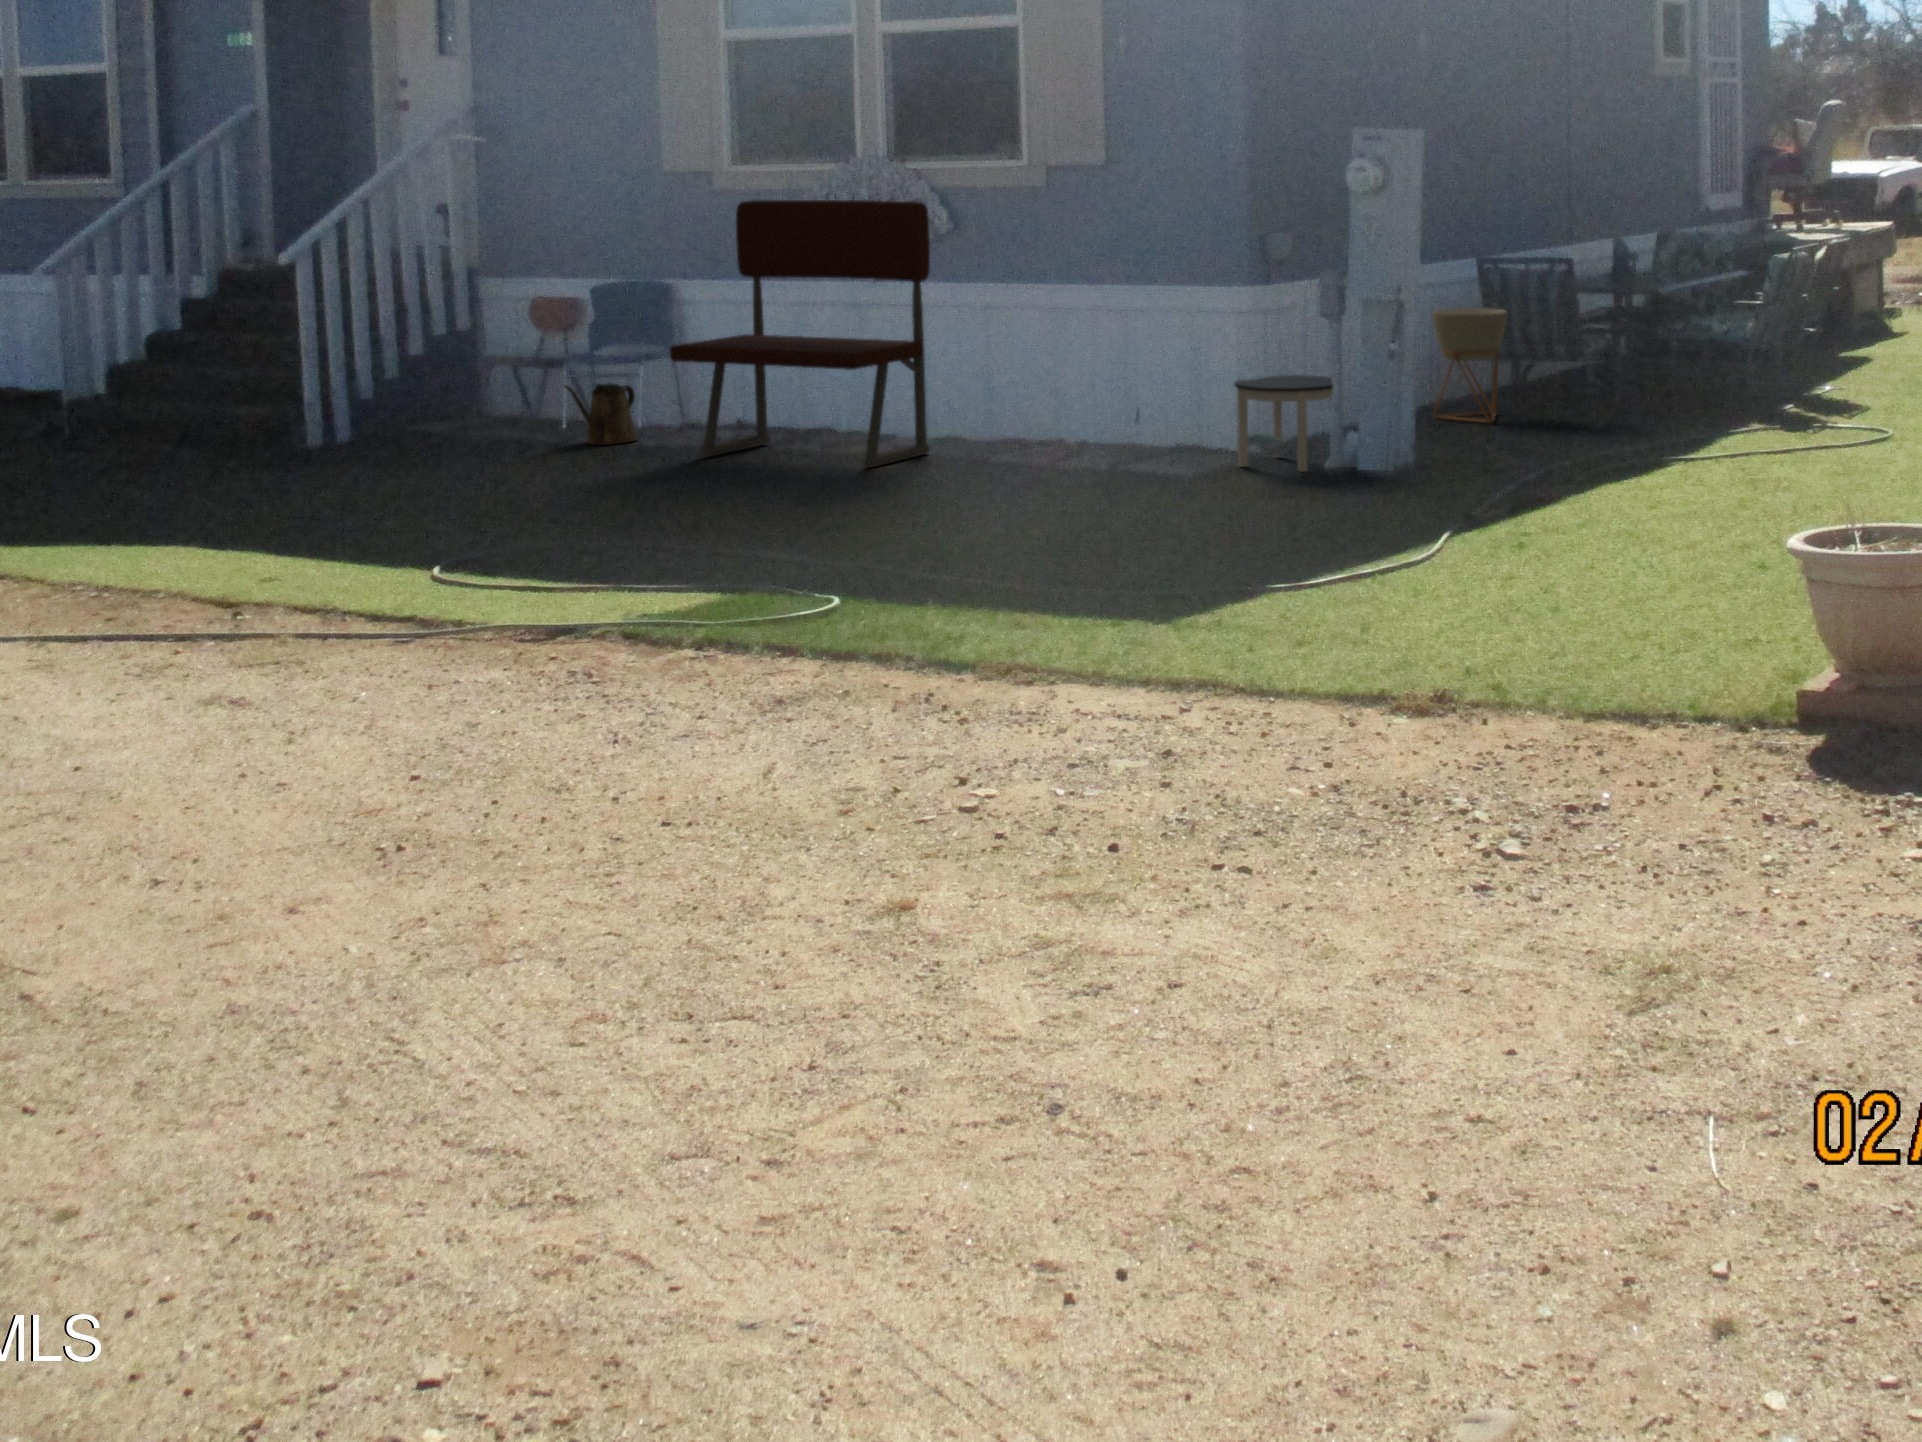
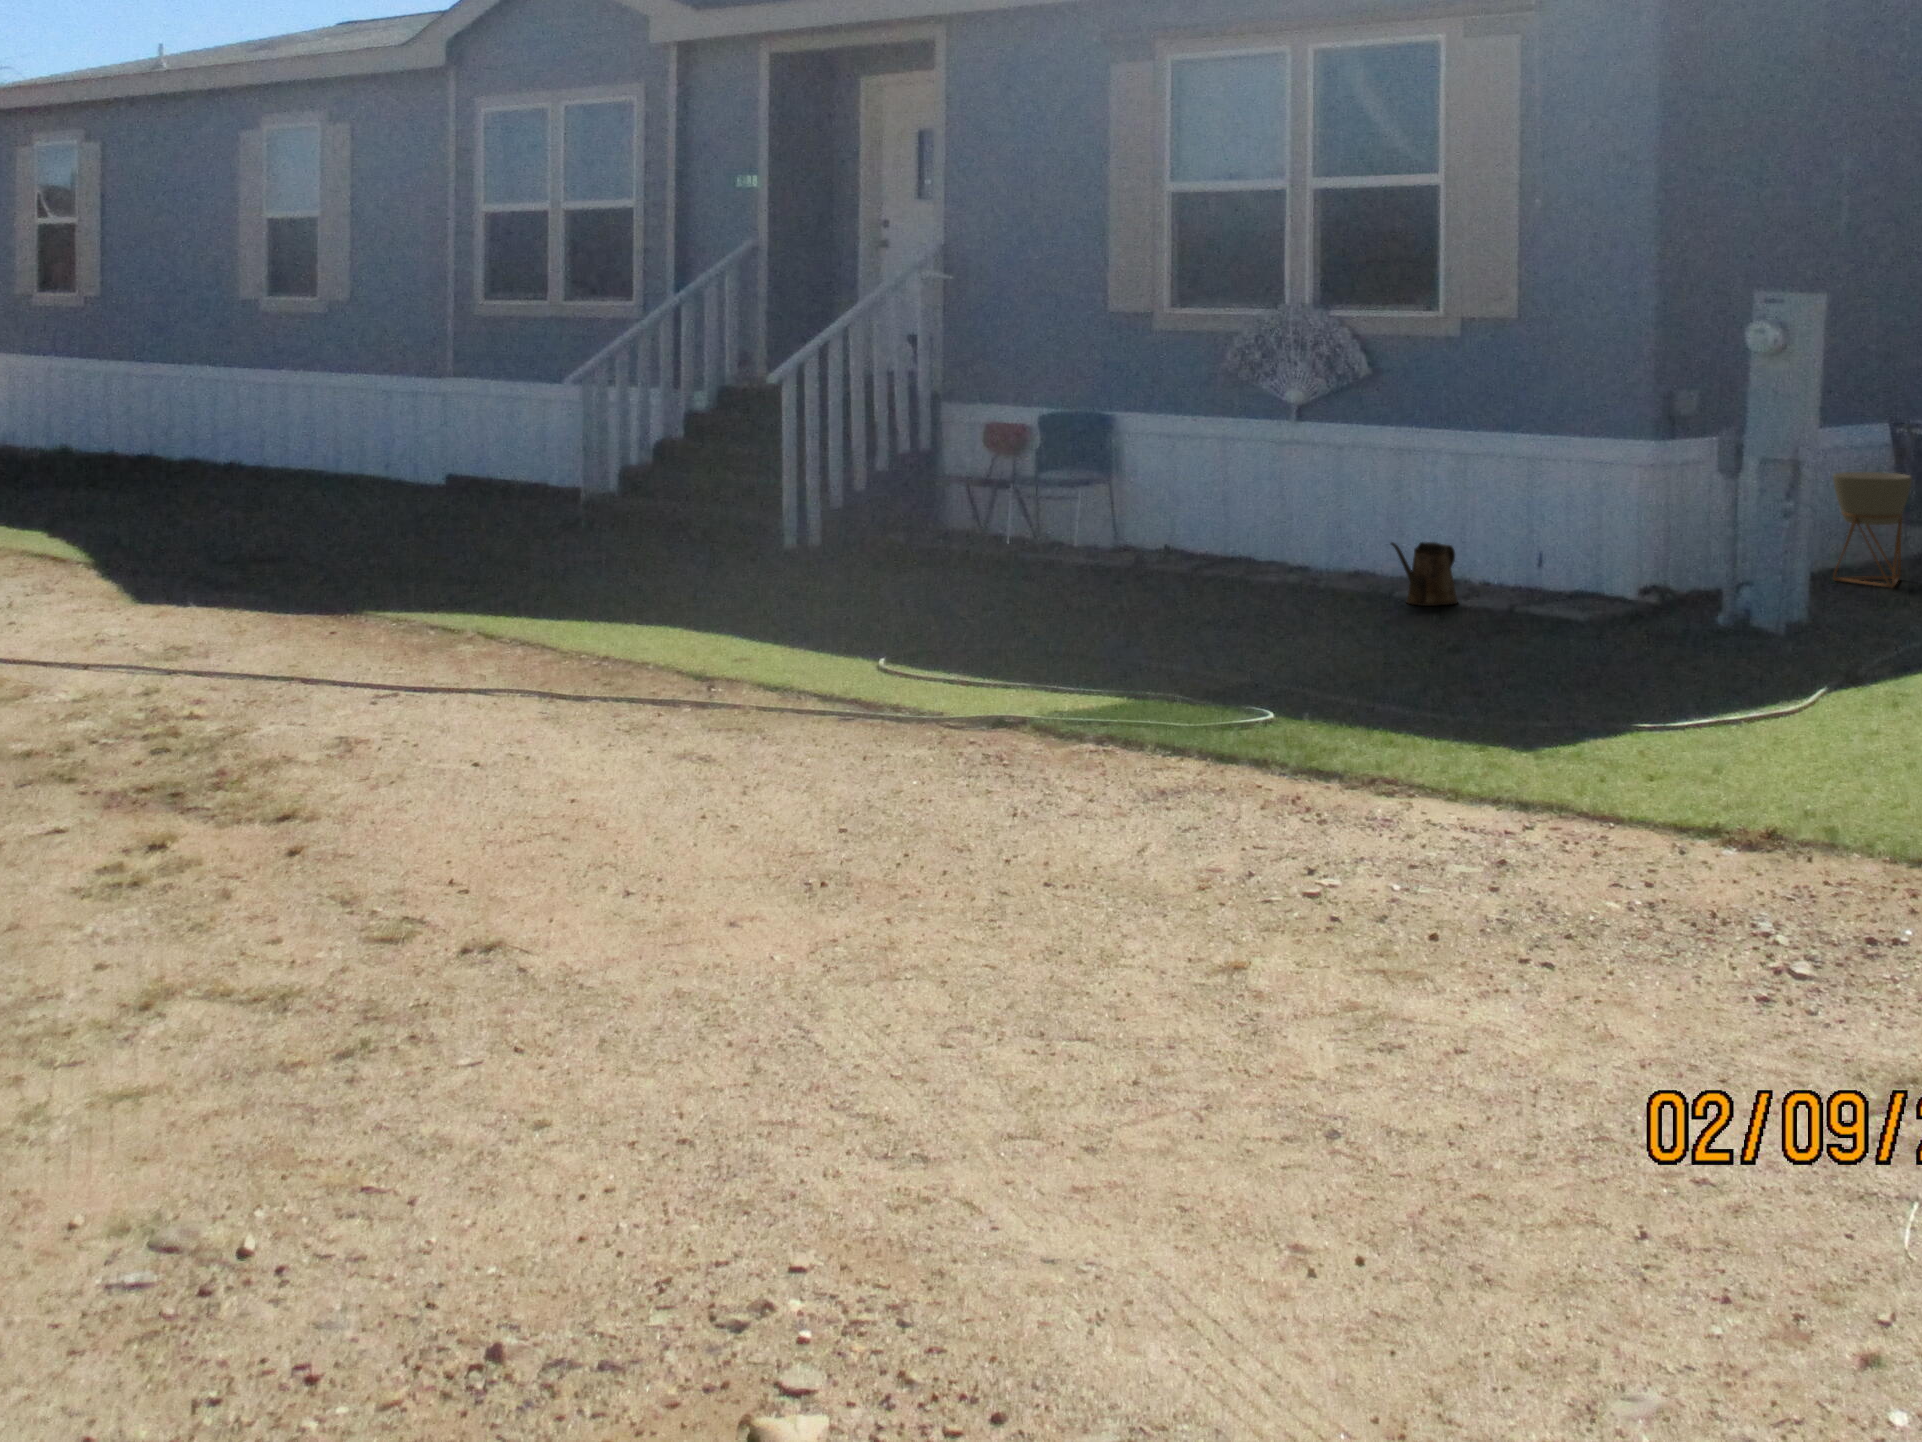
bench: present [670,200,930,468] -> none [1098,348,1336,599]
round table: present [1234,375,1333,472] -> none [1621,530,1730,624]
watering can: present [565,383,637,445] -> present [1391,542,1458,606]

